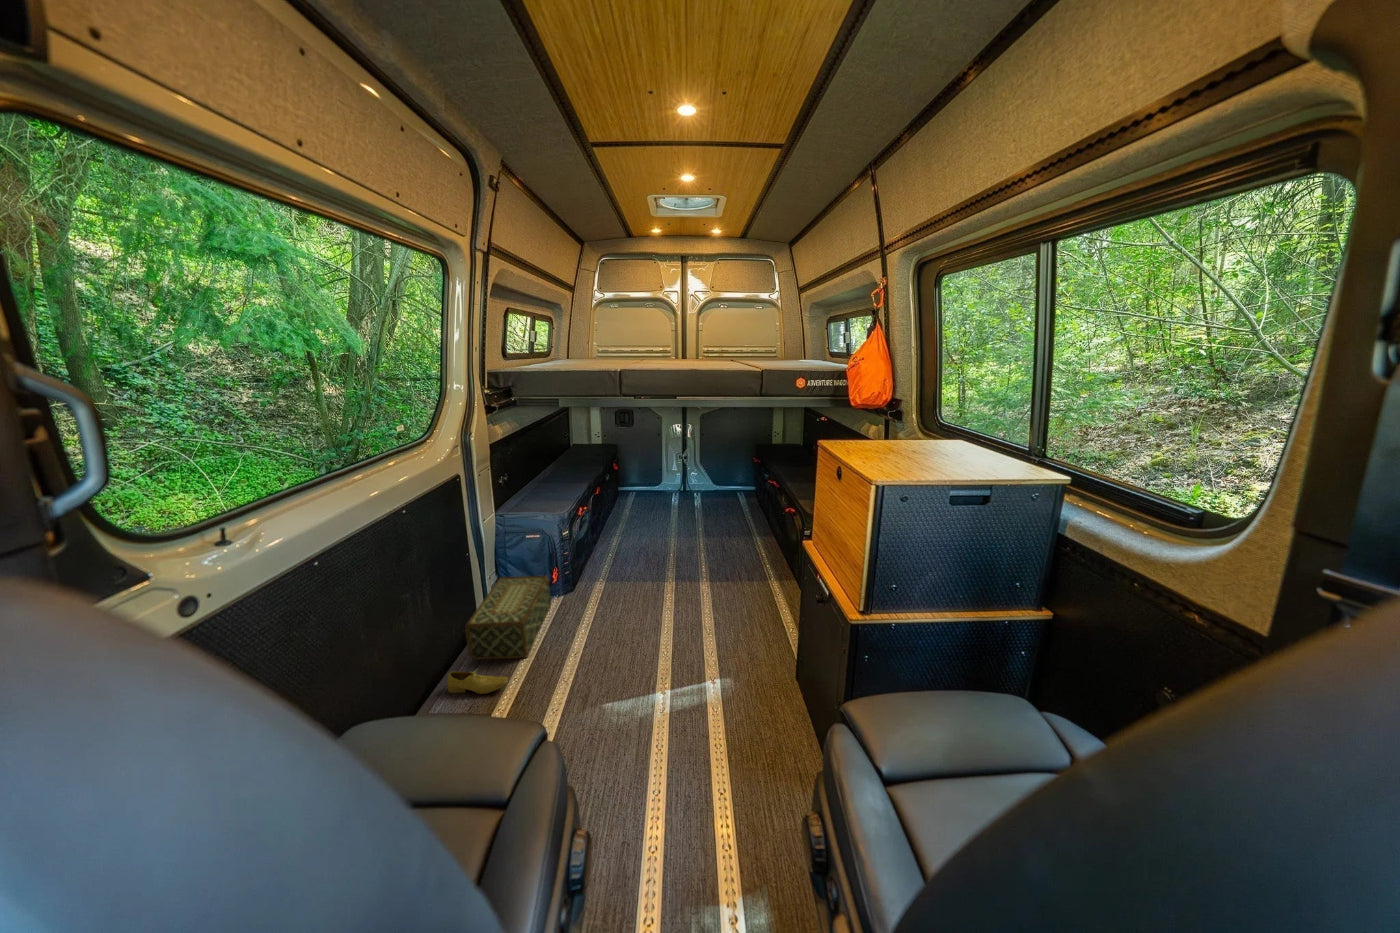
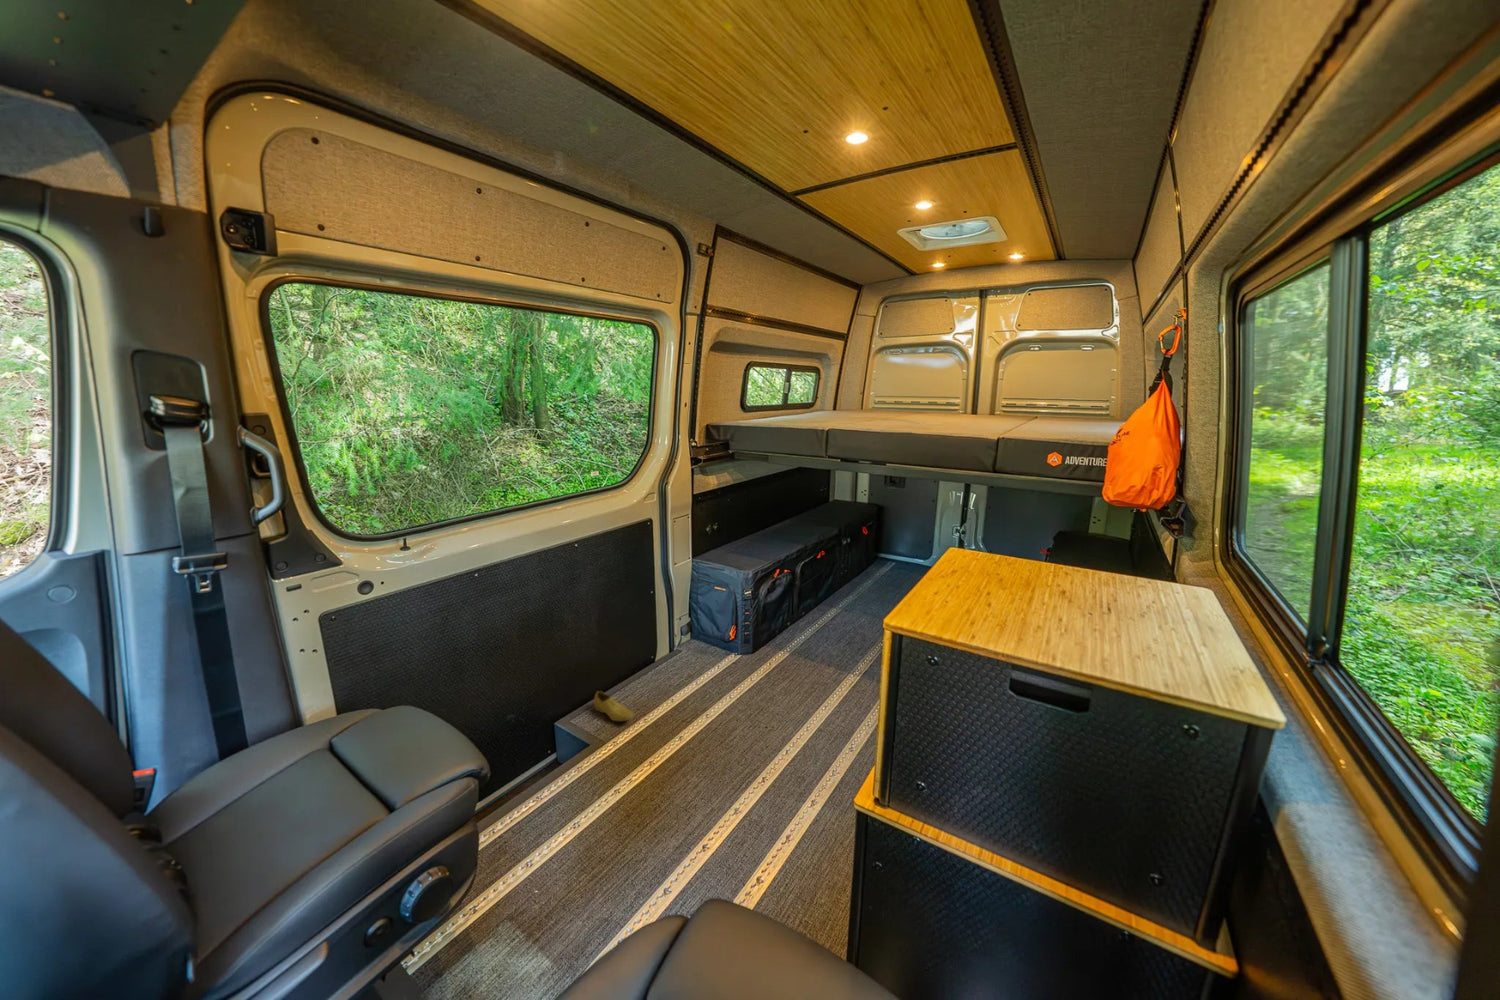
woven basket: present [465,575,551,660] -> none [626,620,722,702]

